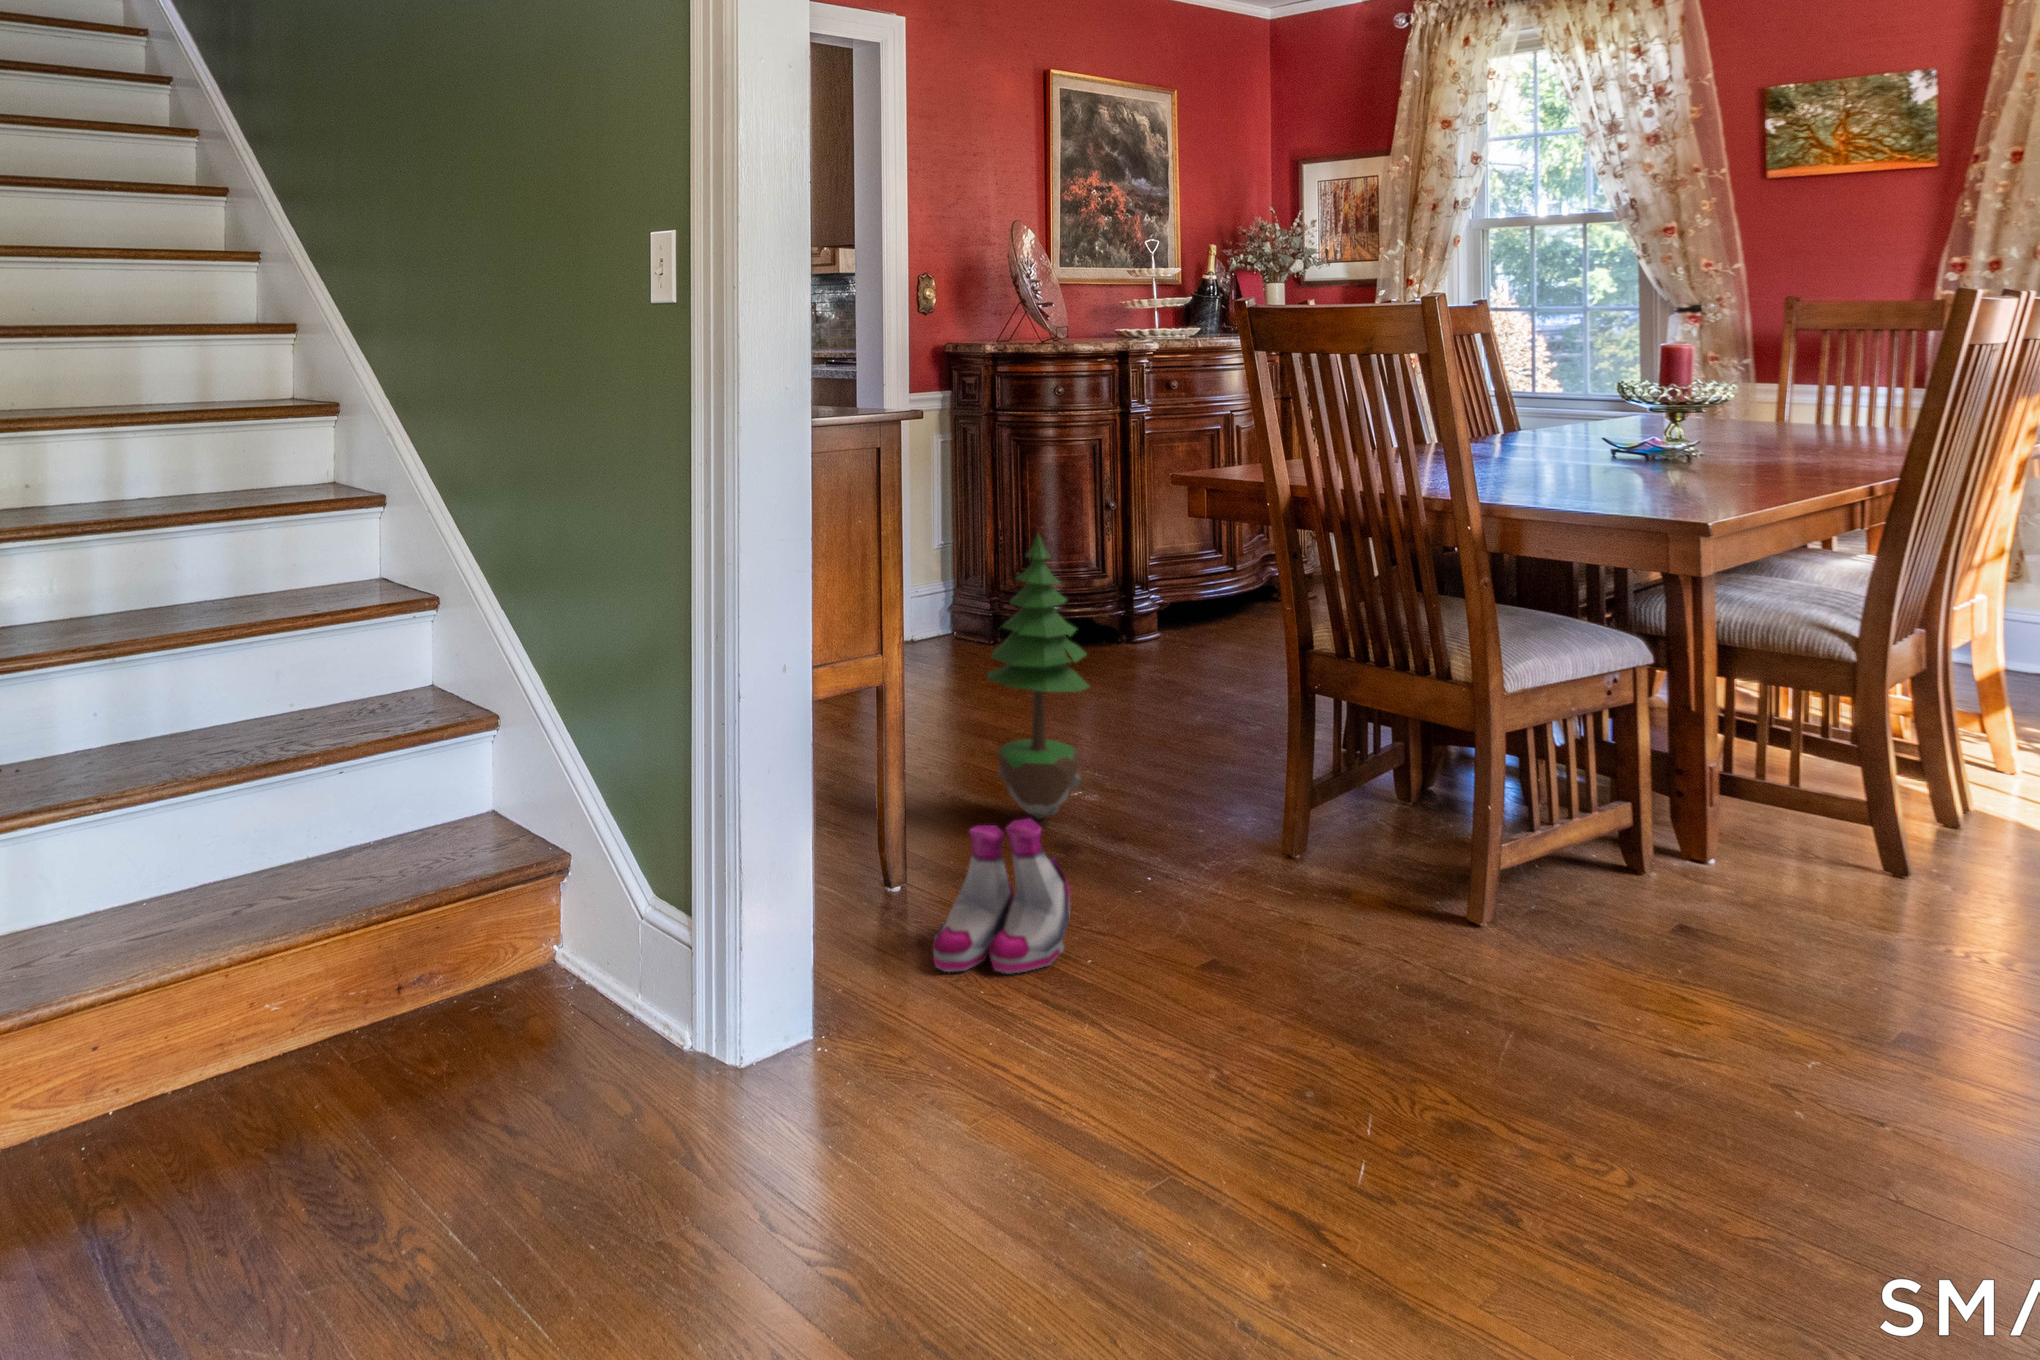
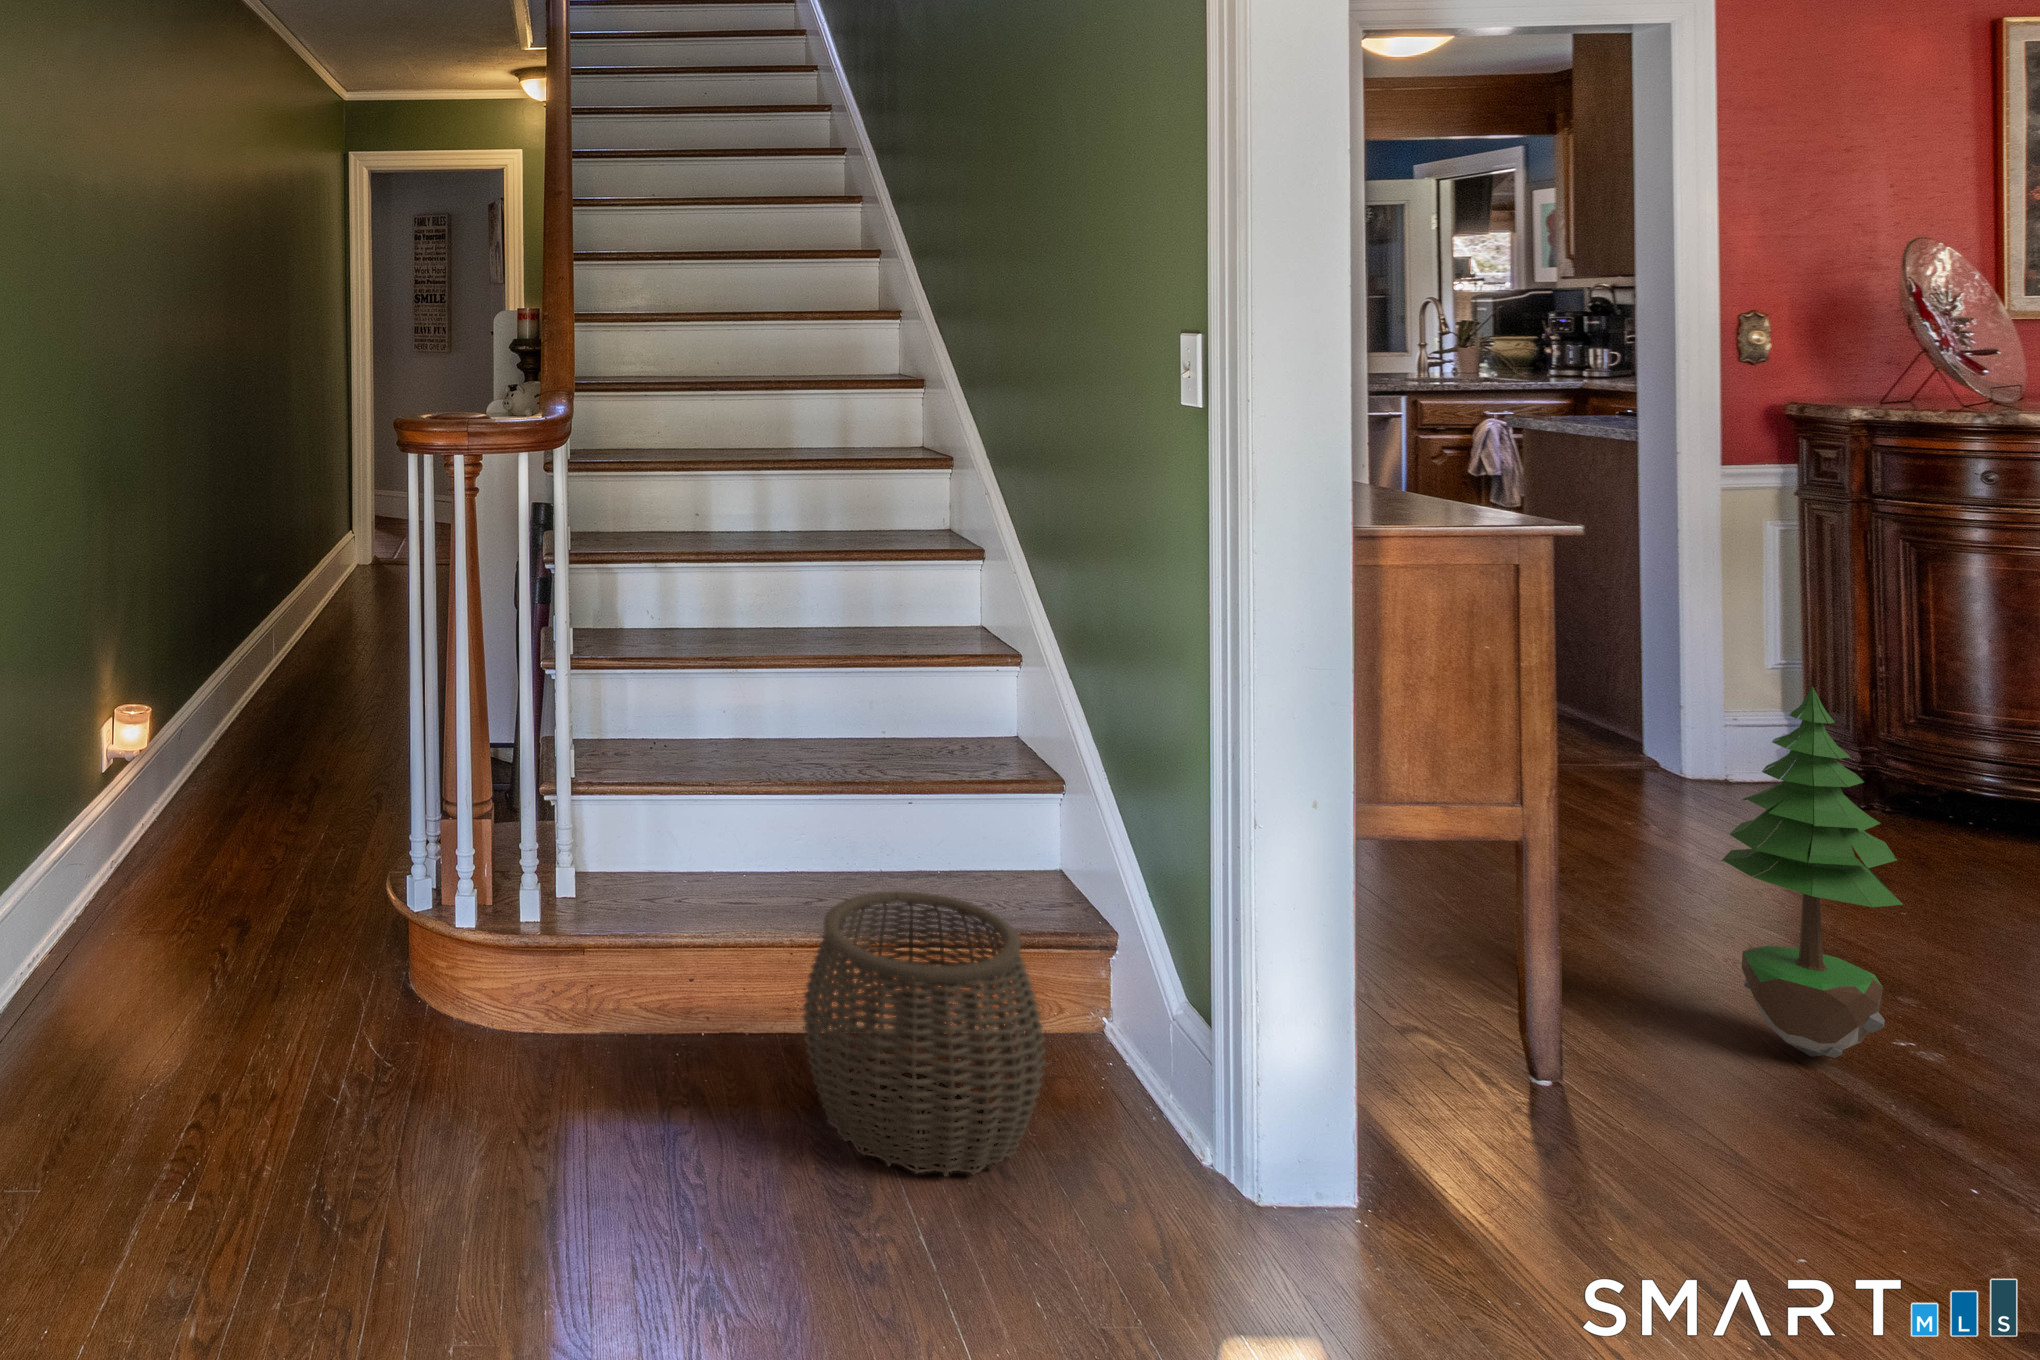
boots: present [933,819,1070,974] -> none [1550,1037,1777,1240]
woven basket: none [271,853,546,1174] -> present [802,891,1046,1177]

